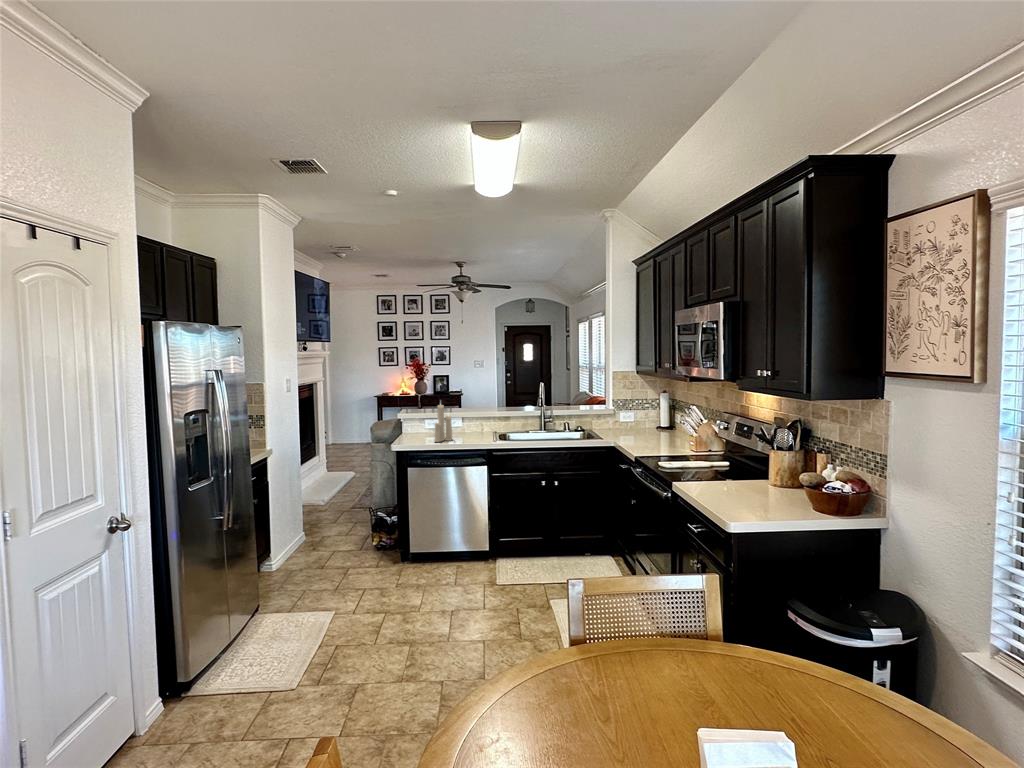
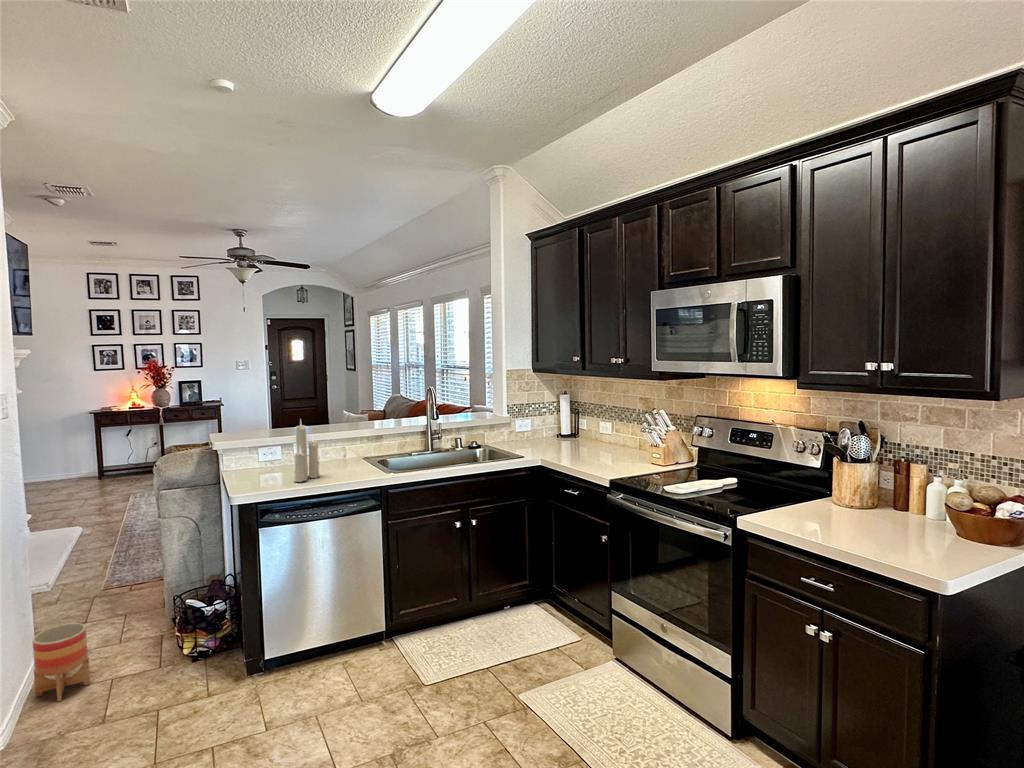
planter: none [298,514,325,555] -> present [32,623,90,701]

